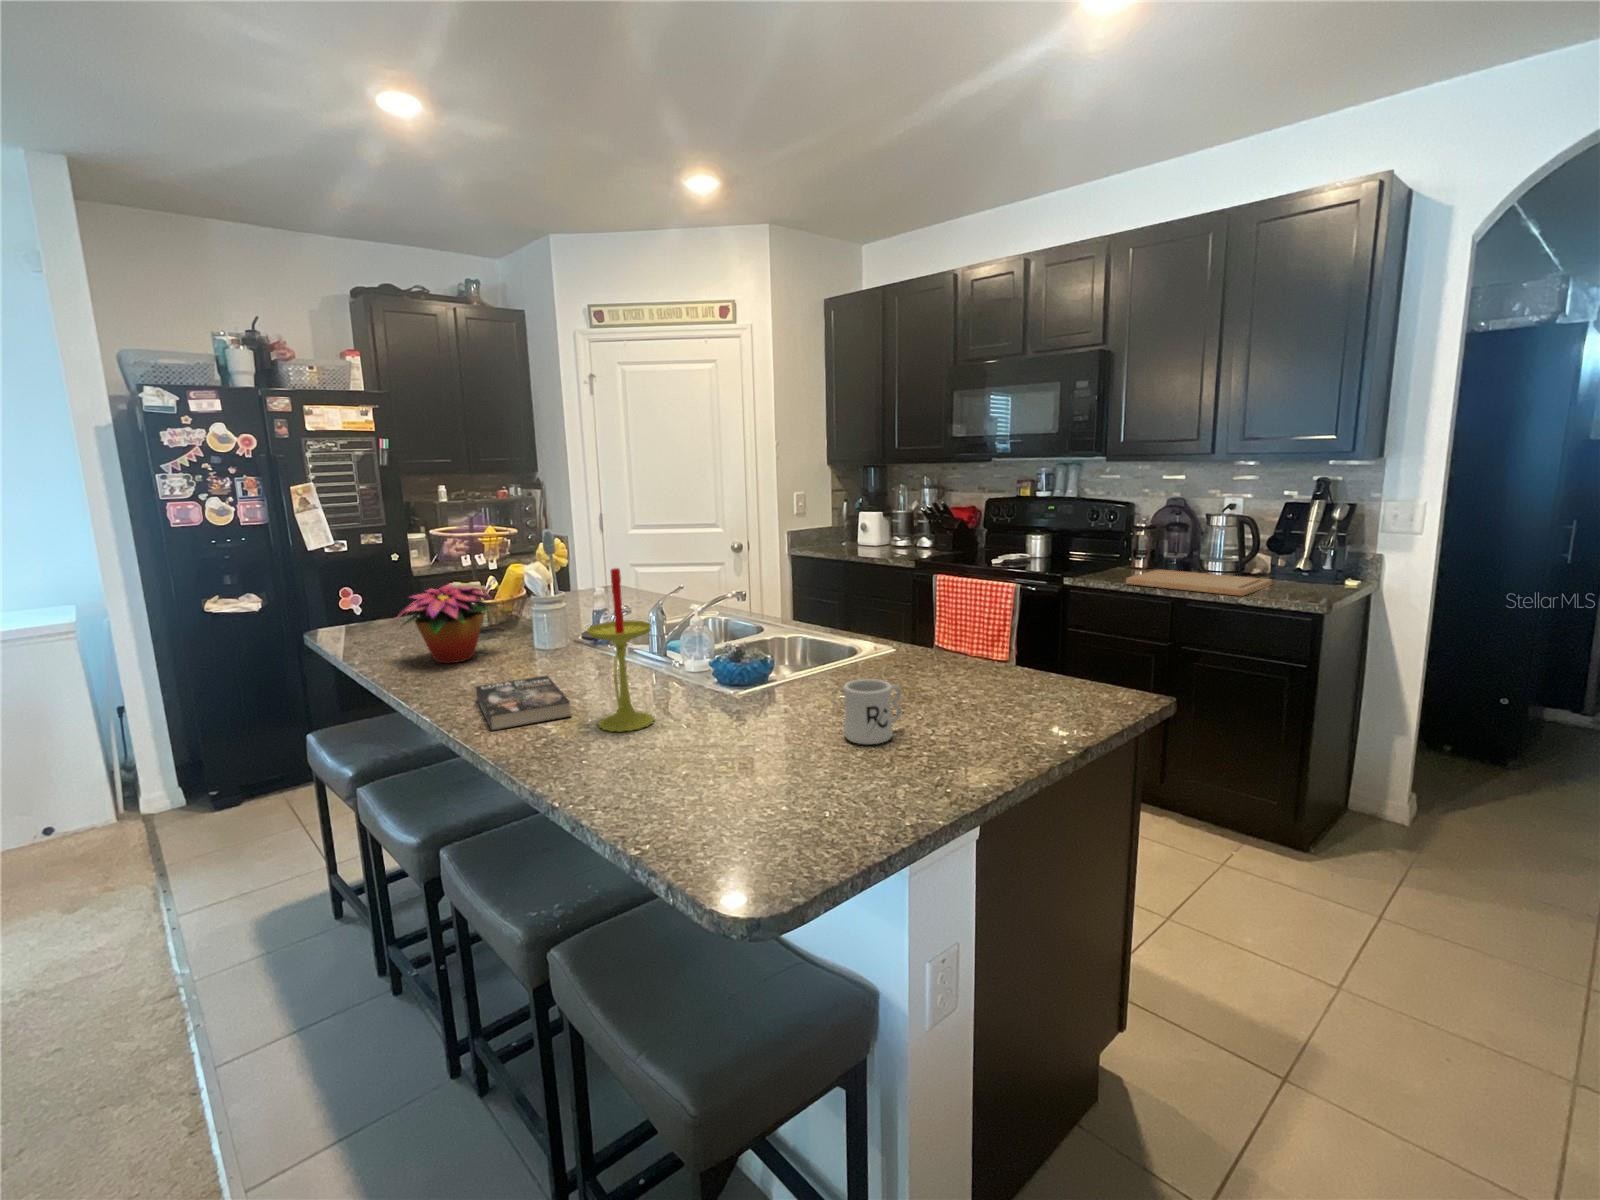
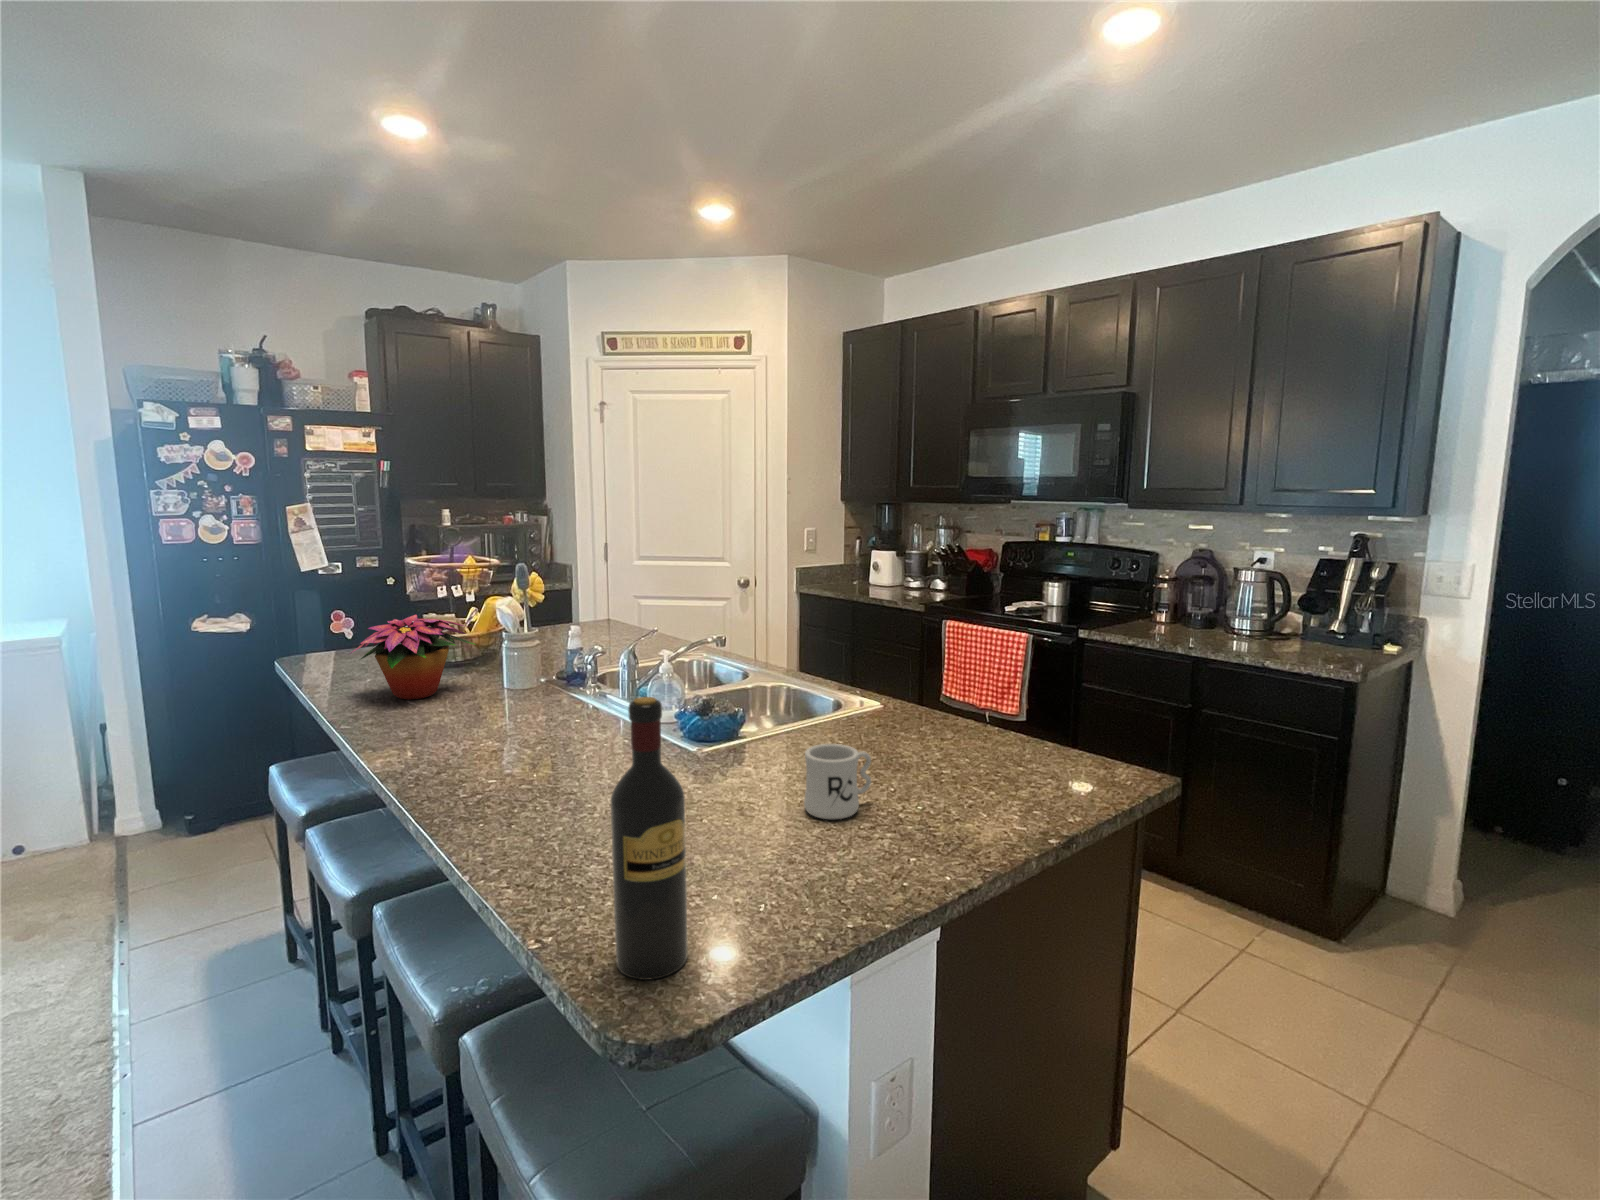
candle: present [587,568,654,732] -> none [531,605,603,790]
cutting board: present [1126,570,1272,596] -> none [1144,624,1303,657]
wine bottle: none [706,631,773,870] -> present [611,697,688,980]
book: present [476,675,571,731] -> none [421,719,515,782]

